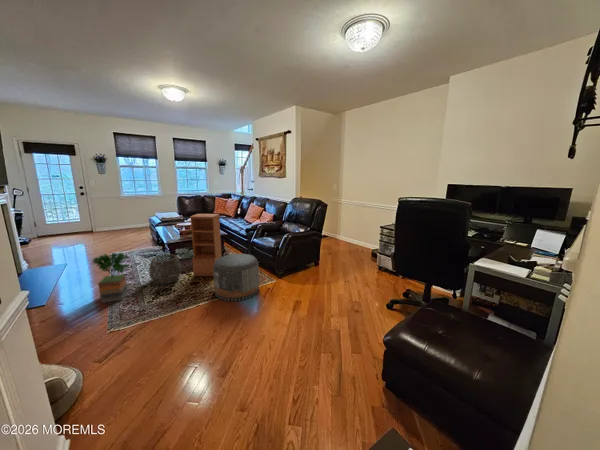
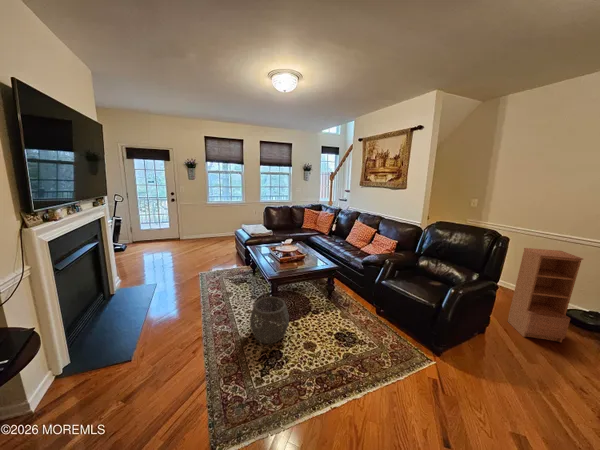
bookcase: present [190,214,222,276] -> present [508,248,583,343]
potted tree: present [93,253,129,303] -> none [185,299,233,373]
pouf: present [213,254,259,301] -> none [347,314,426,412]

